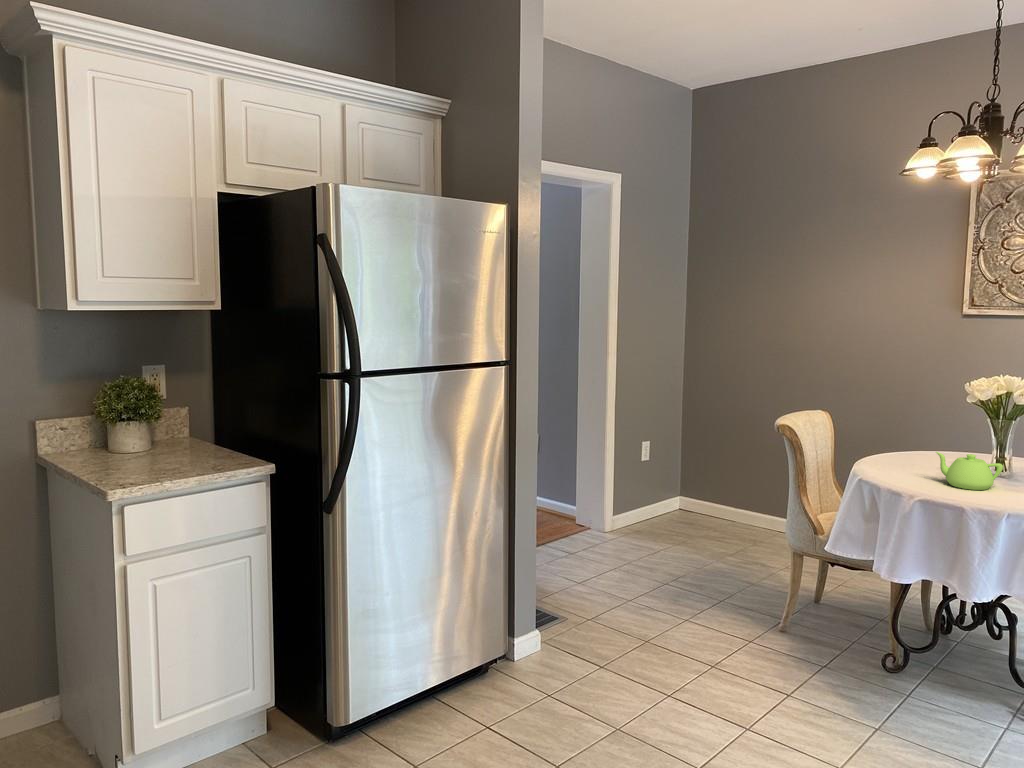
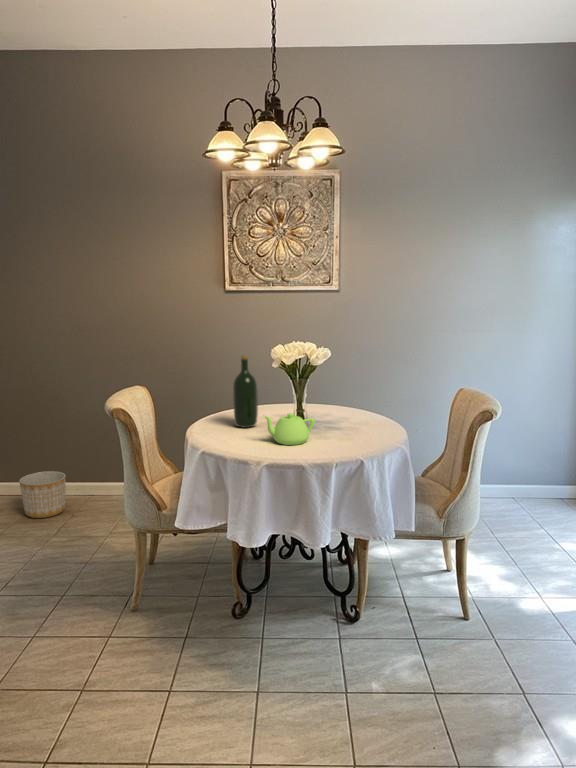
wine bottle: none [914,386,947,467] -> present [233,355,258,428]
planter: none [709,490,754,536] -> present [19,471,66,518]

